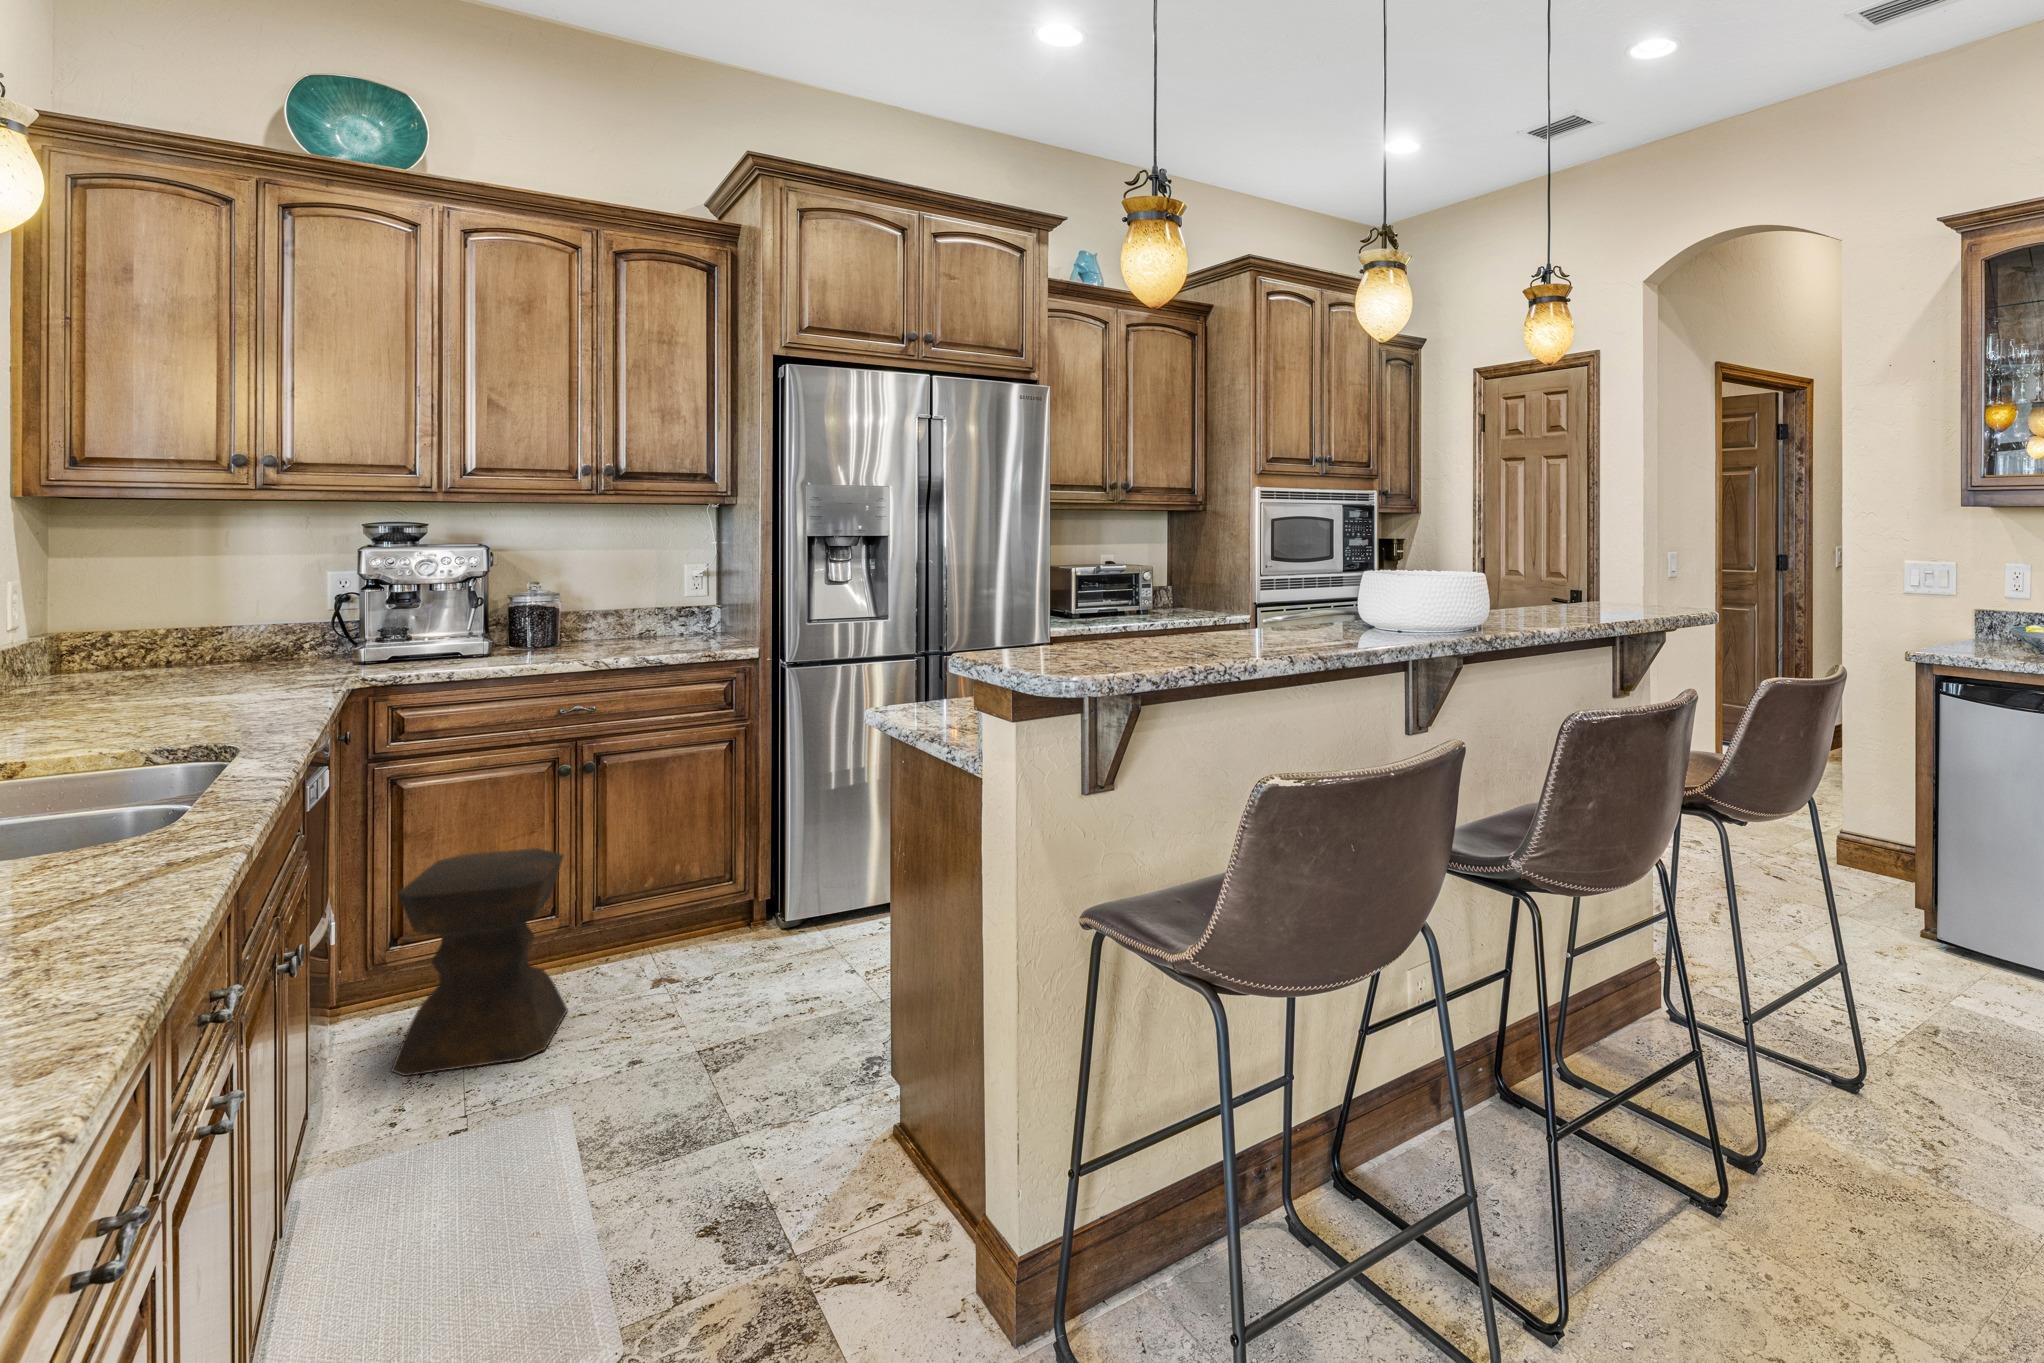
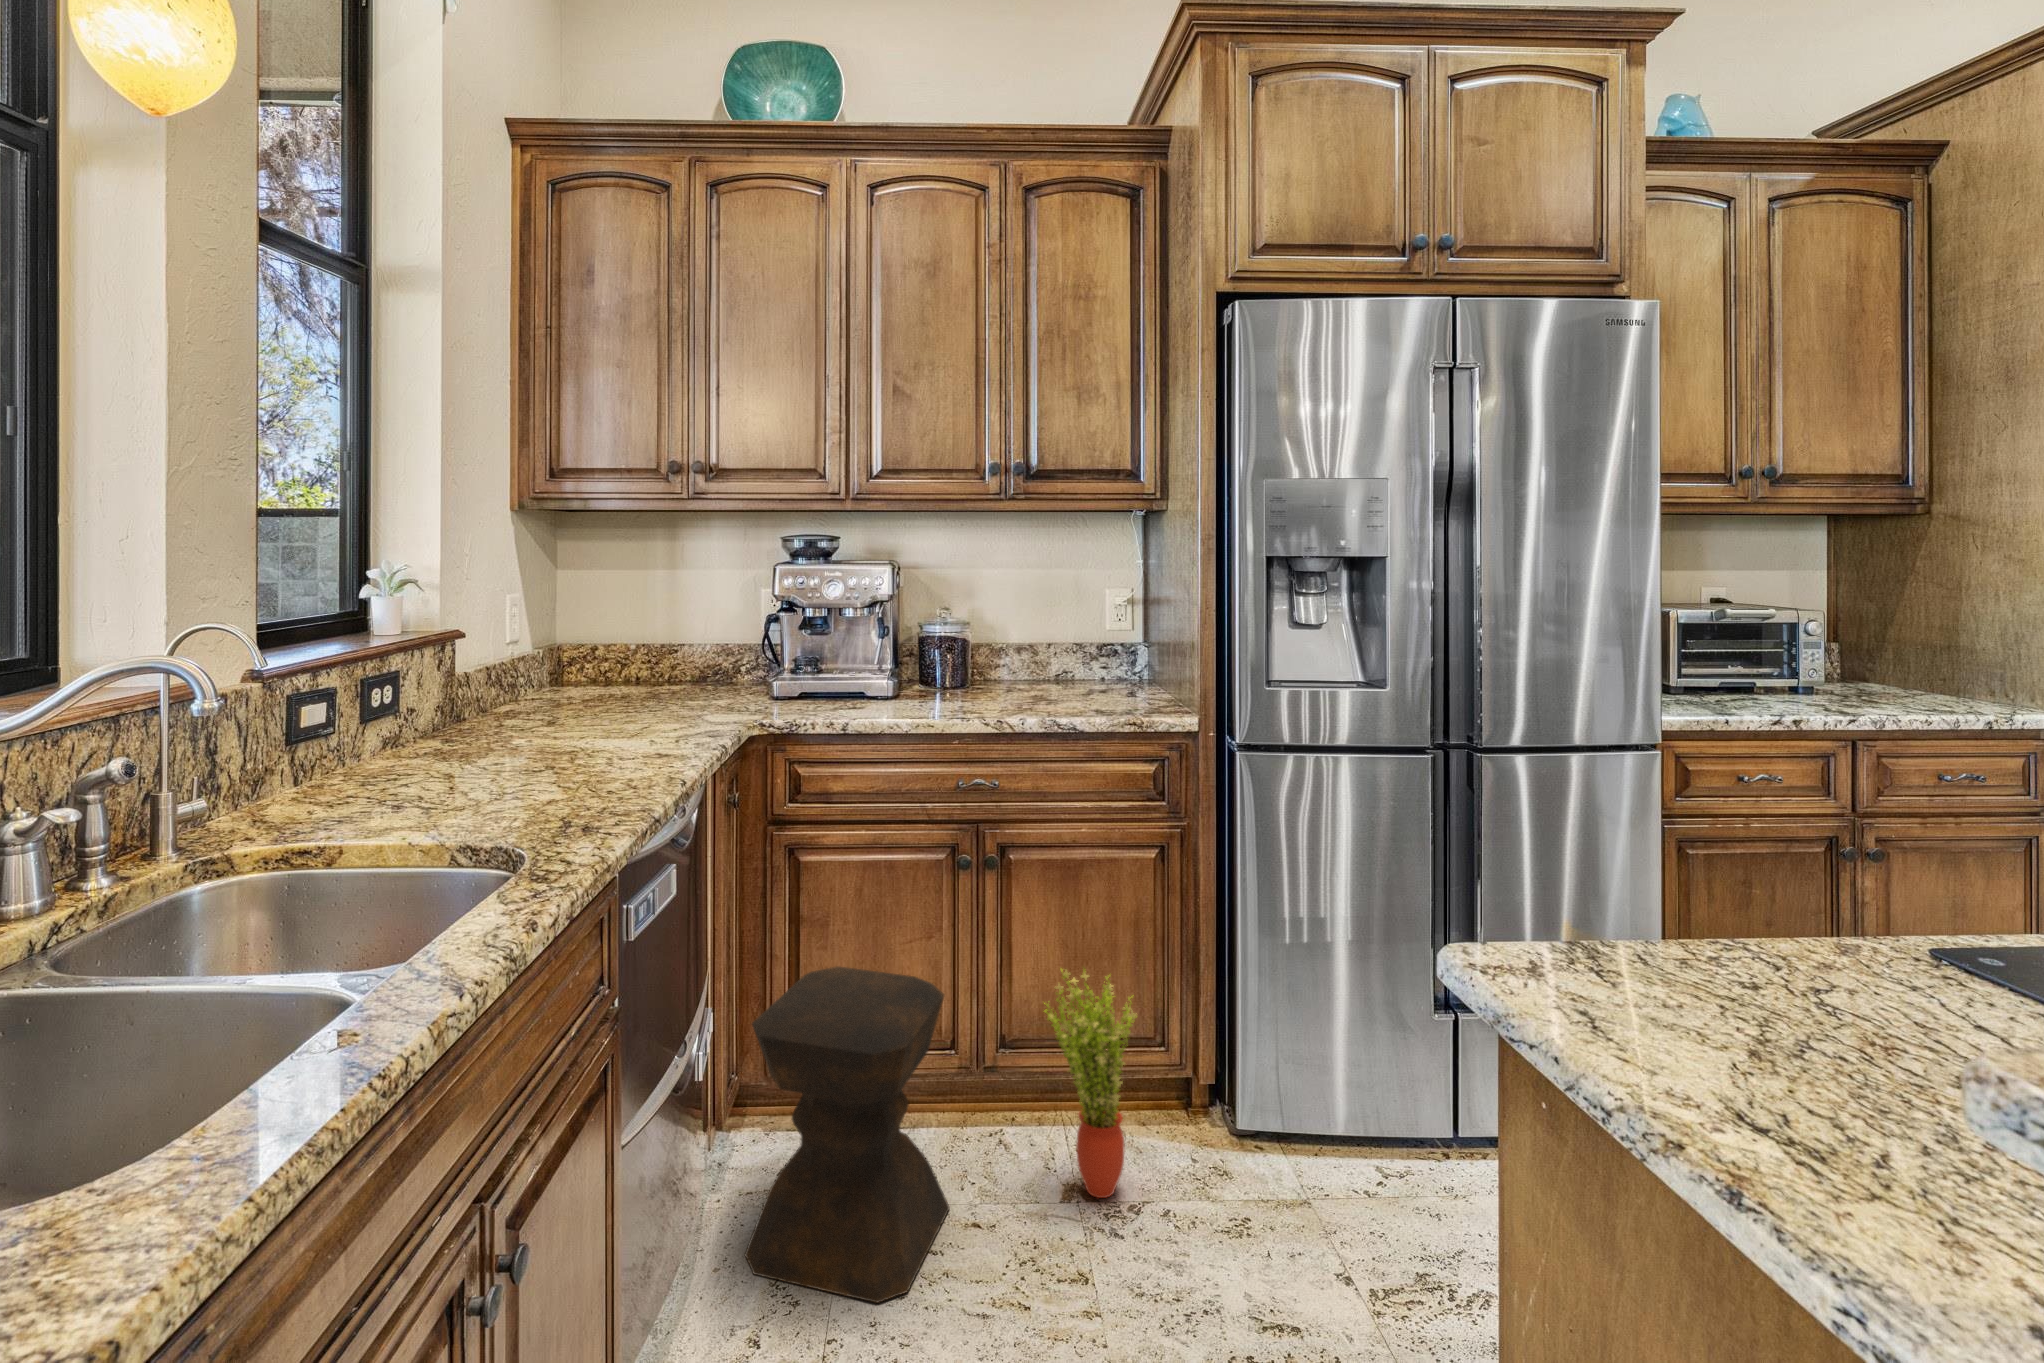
potted plant: none [643,824,717,979] -> present [1044,970,1136,1198]

